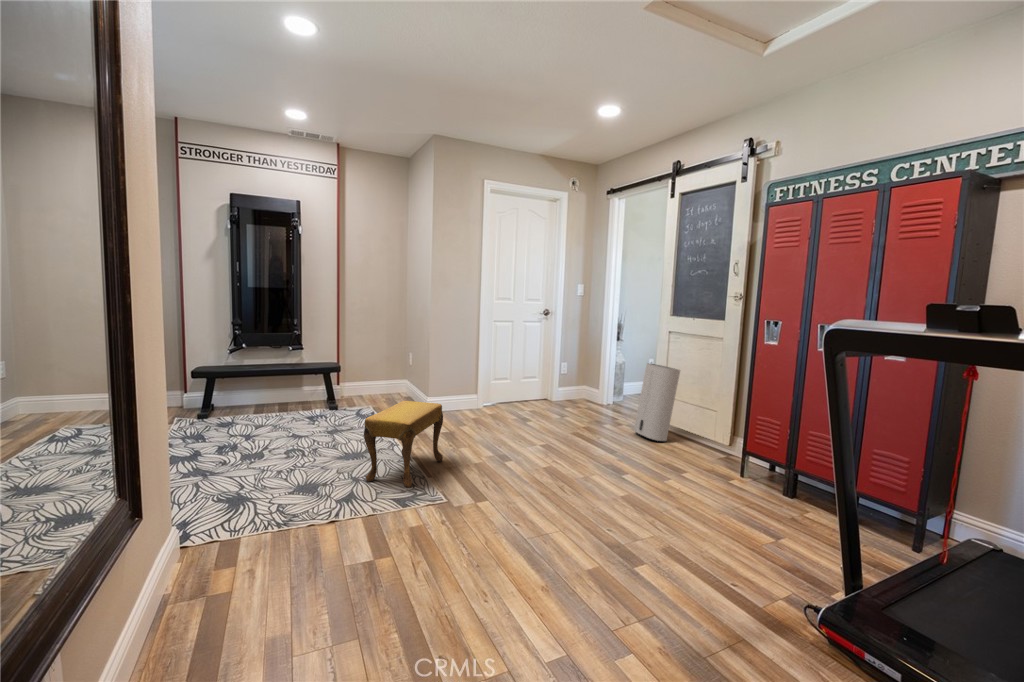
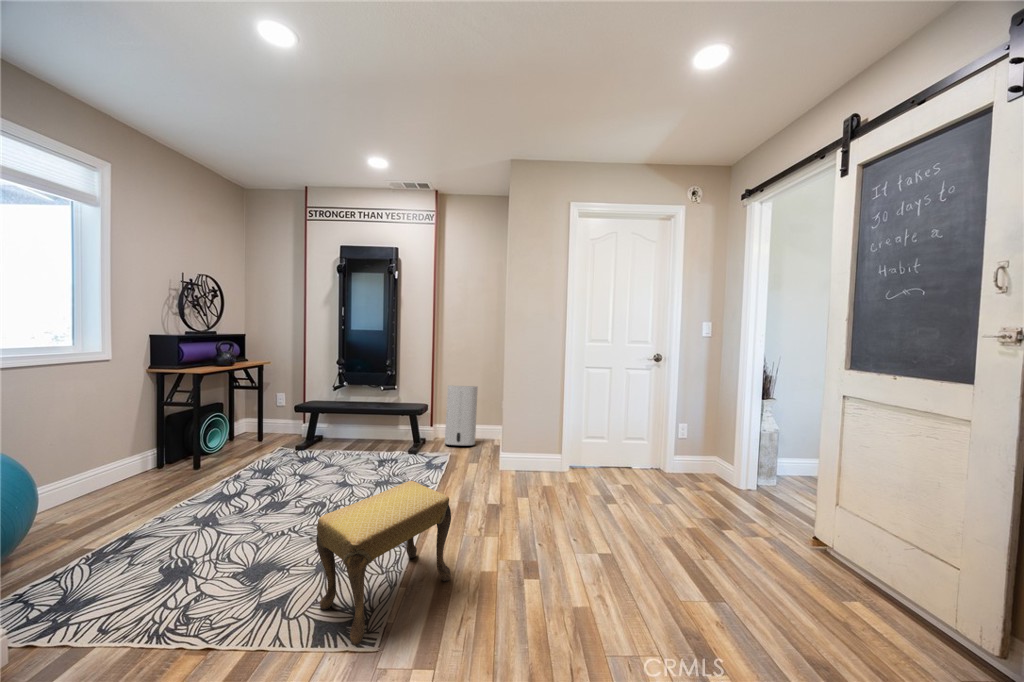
air purifier: present [634,363,680,441] -> present [445,386,478,445]

